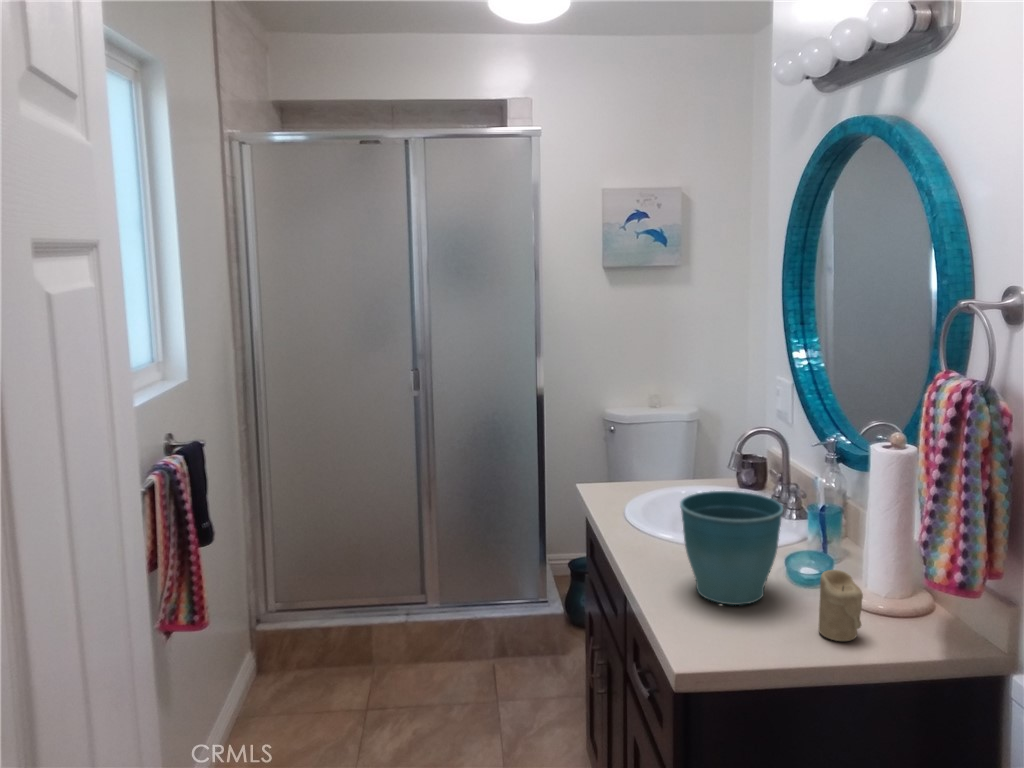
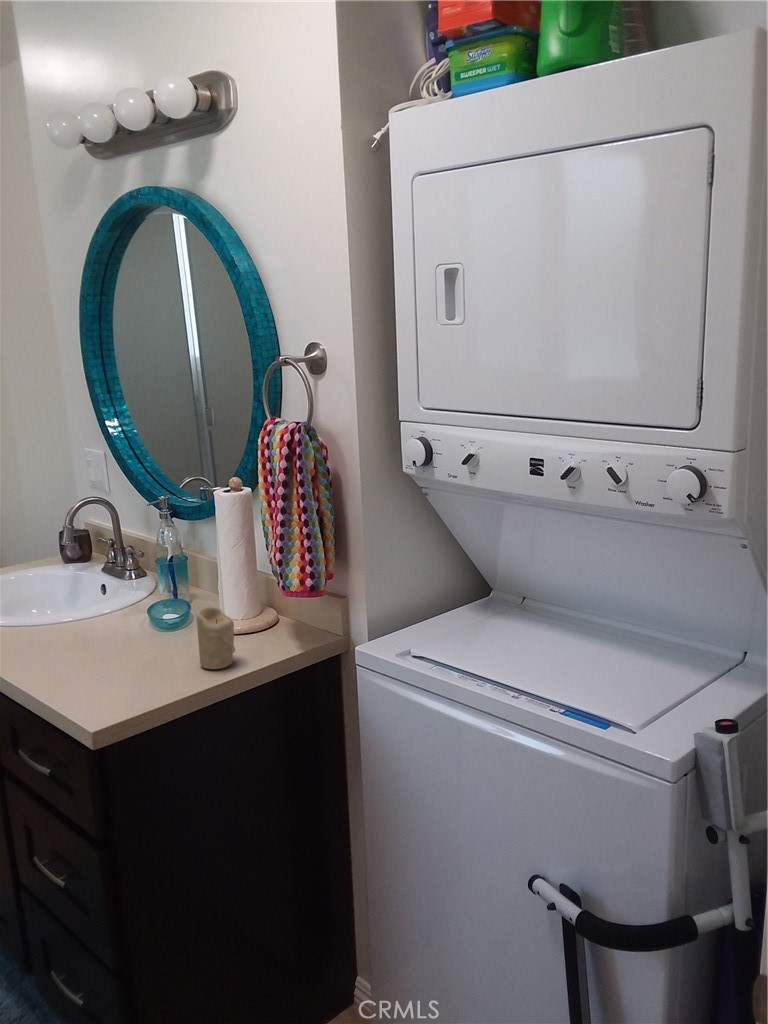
flower pot: present [680,491,783,605] -> none [41,558,148,671]

